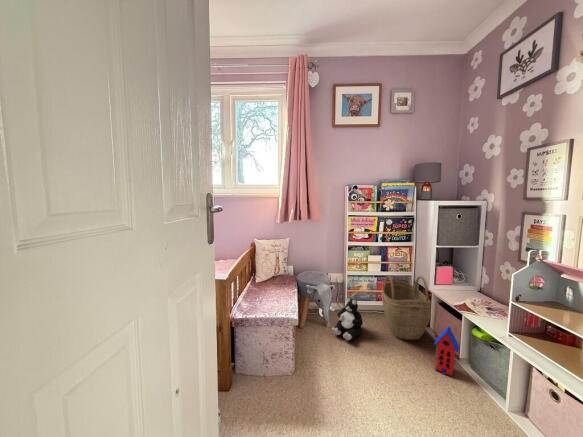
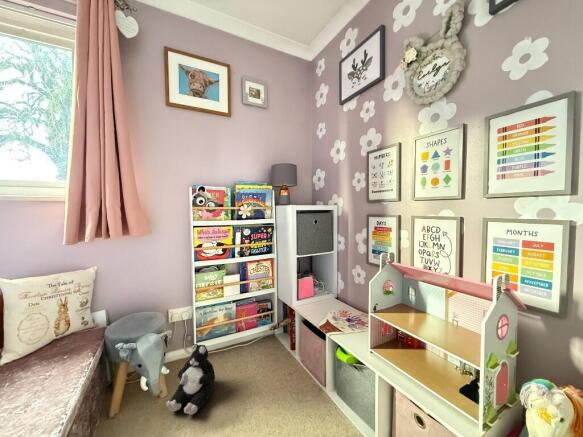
woven basket: present [382,275,431,340] -> none [242,294,296,380]
toy house: present [434,327,459,377] -> none [301,353,327,418]

